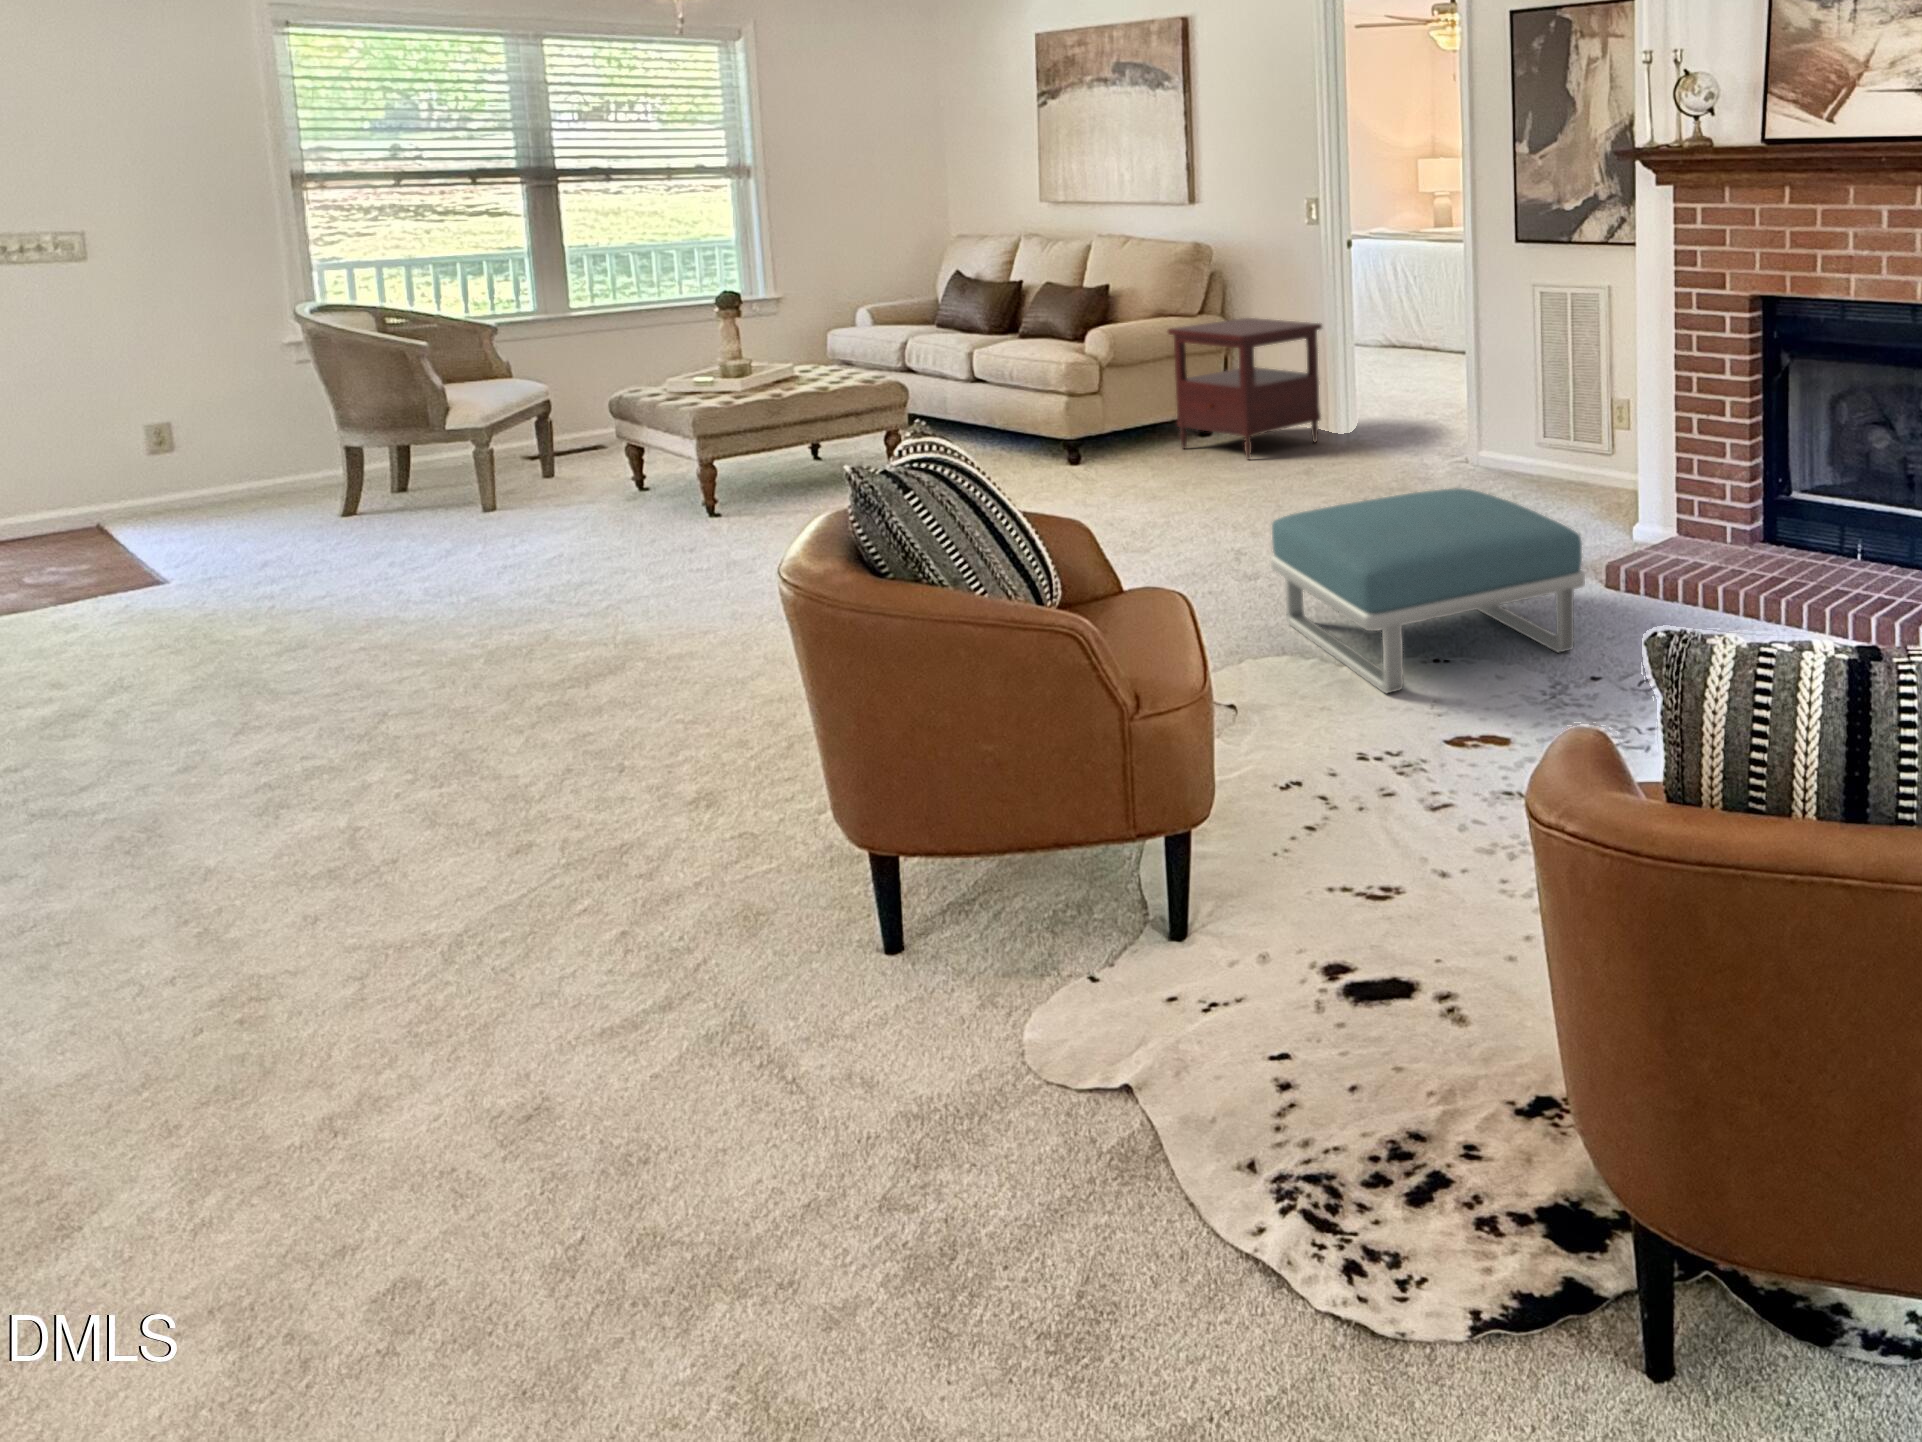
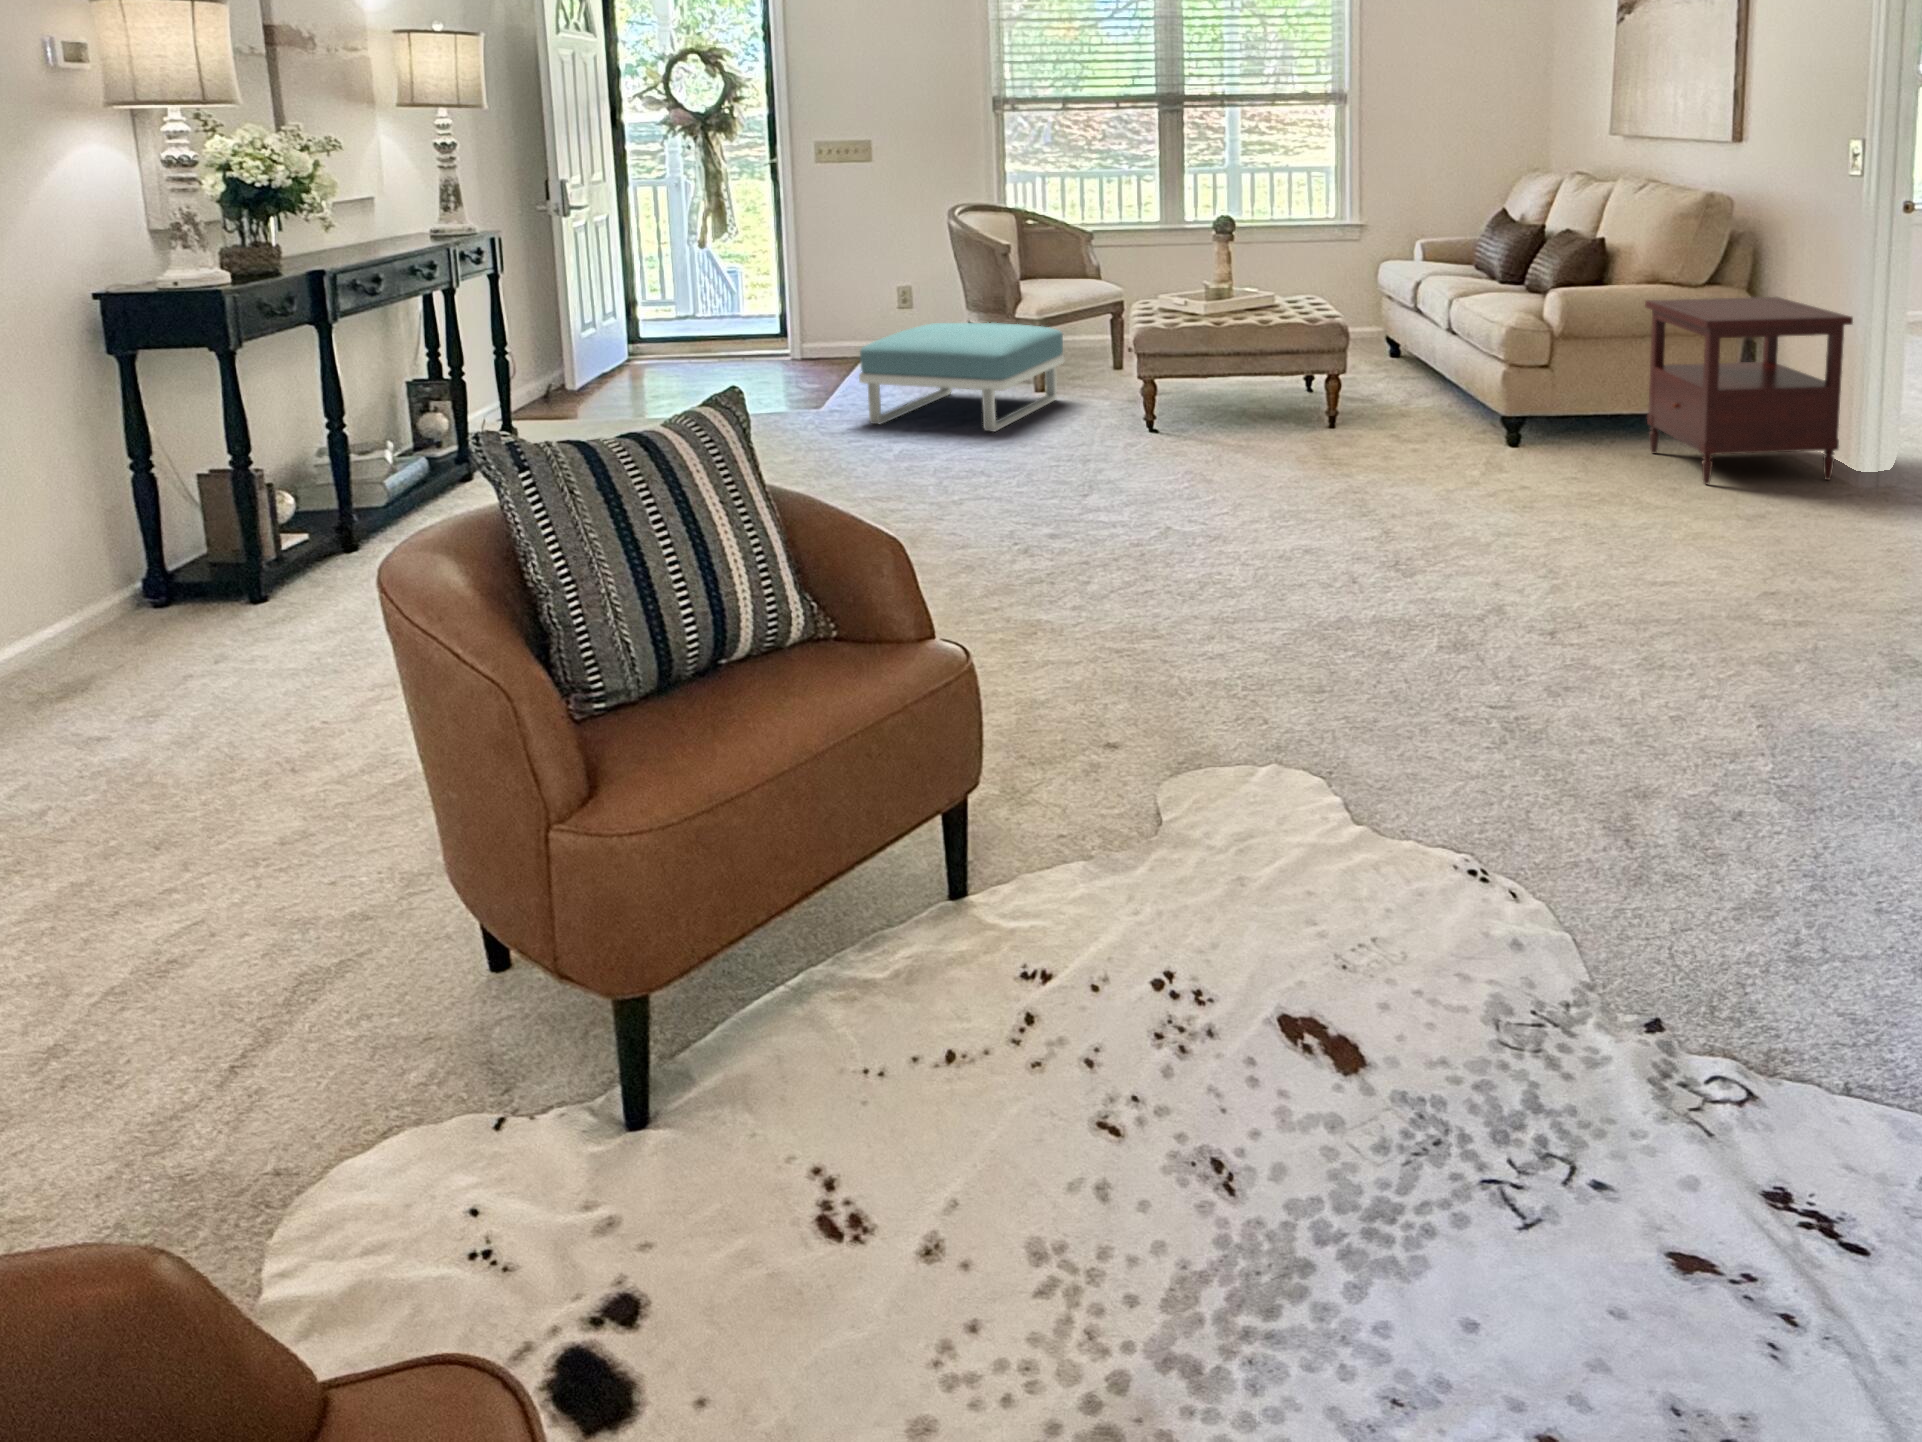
footstool: present [1271,488,1585,693] -> present [859,323,1064,432]

